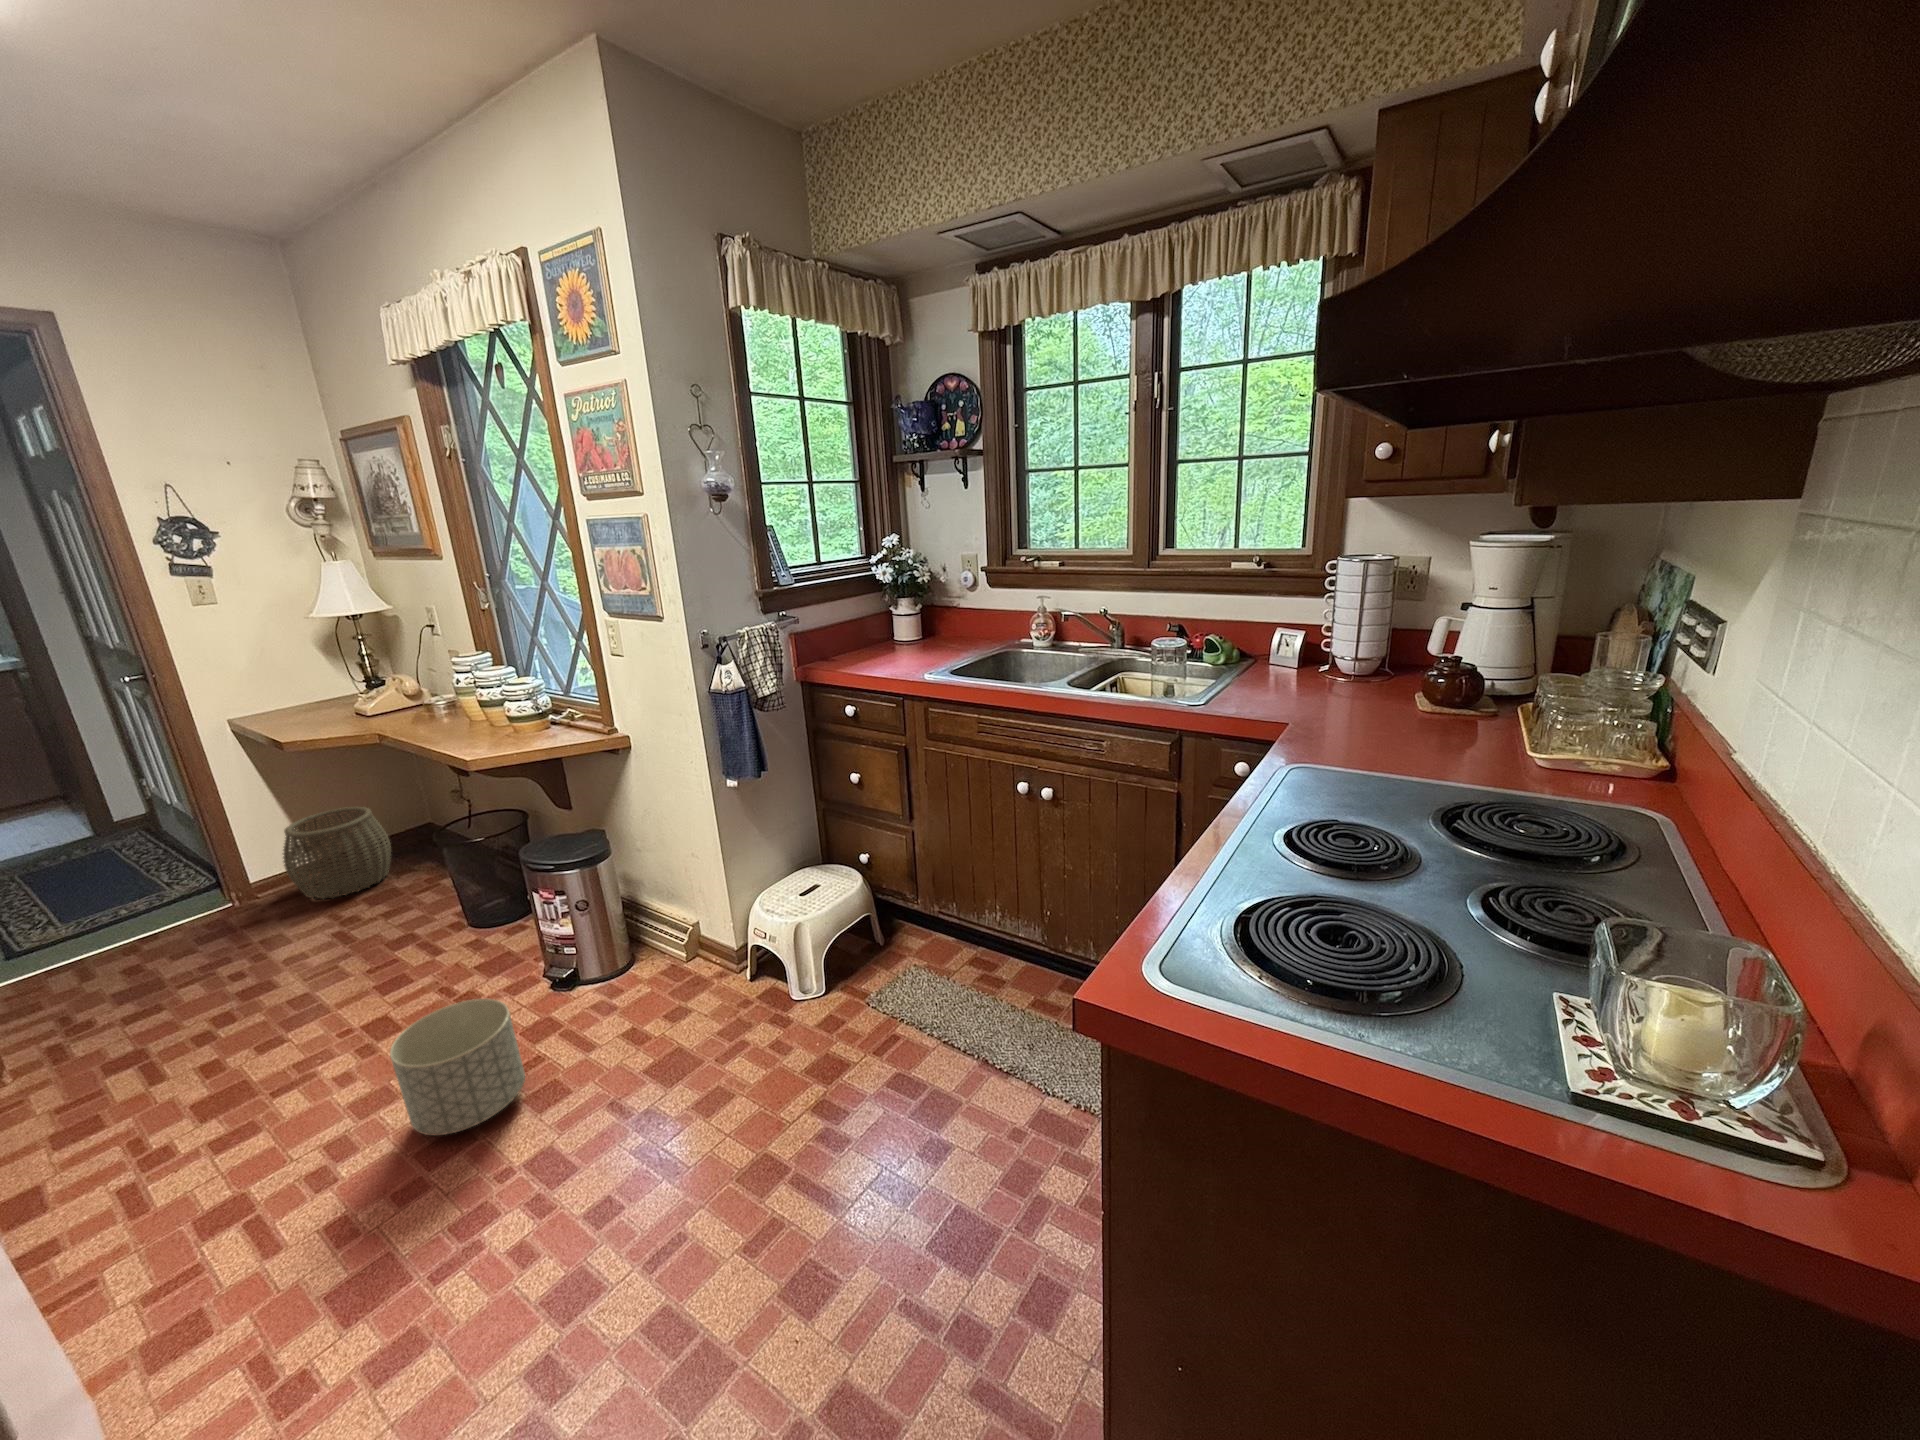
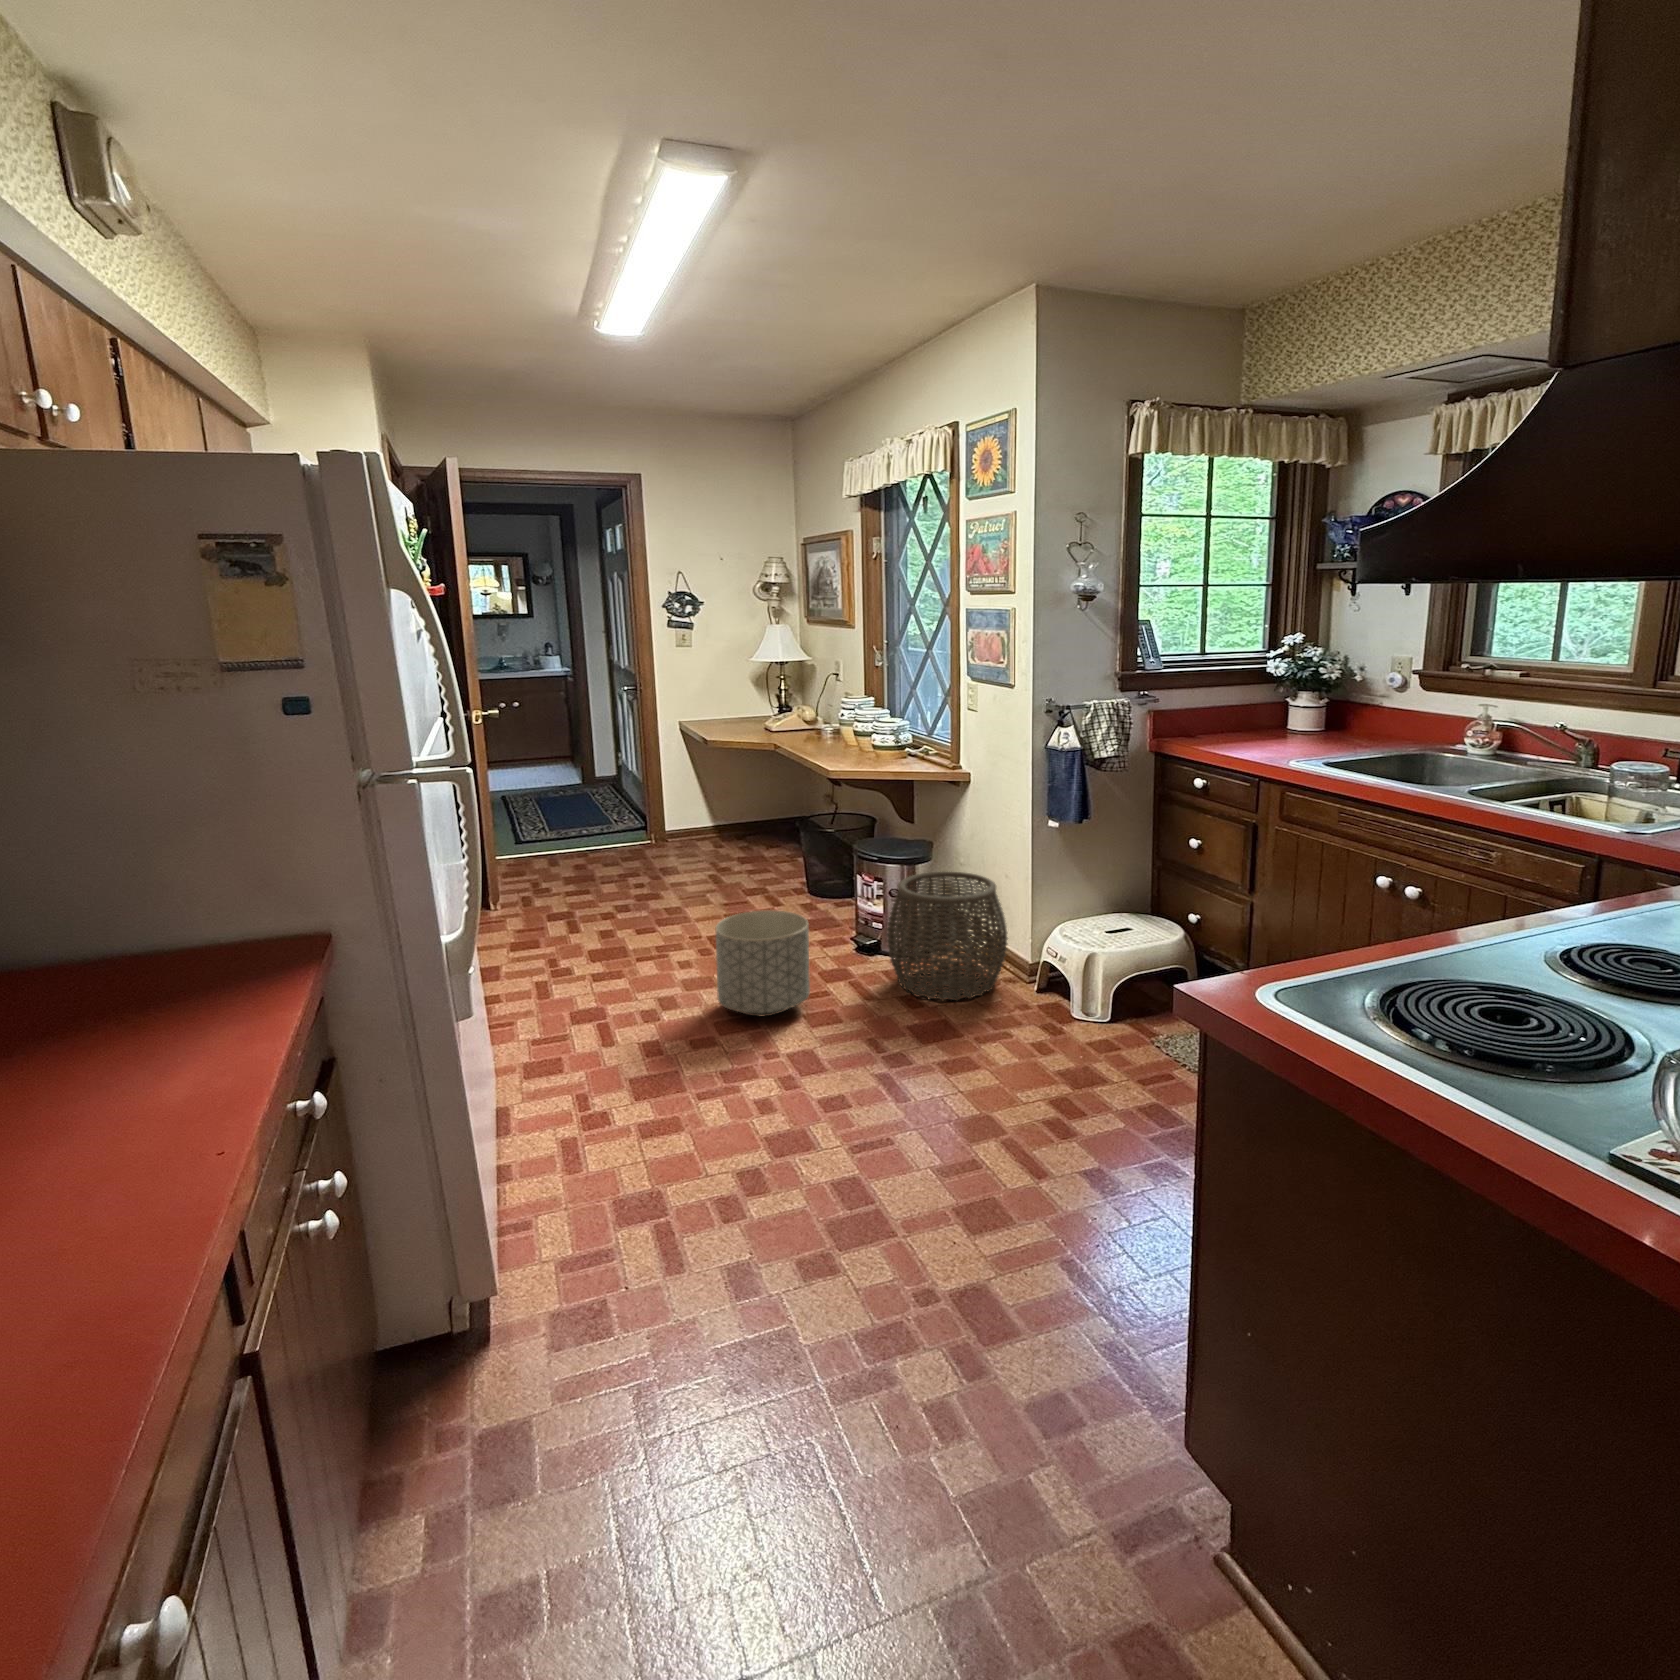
woven basket: present [283,807,391,899] -> present [886,871,1008,1001]

